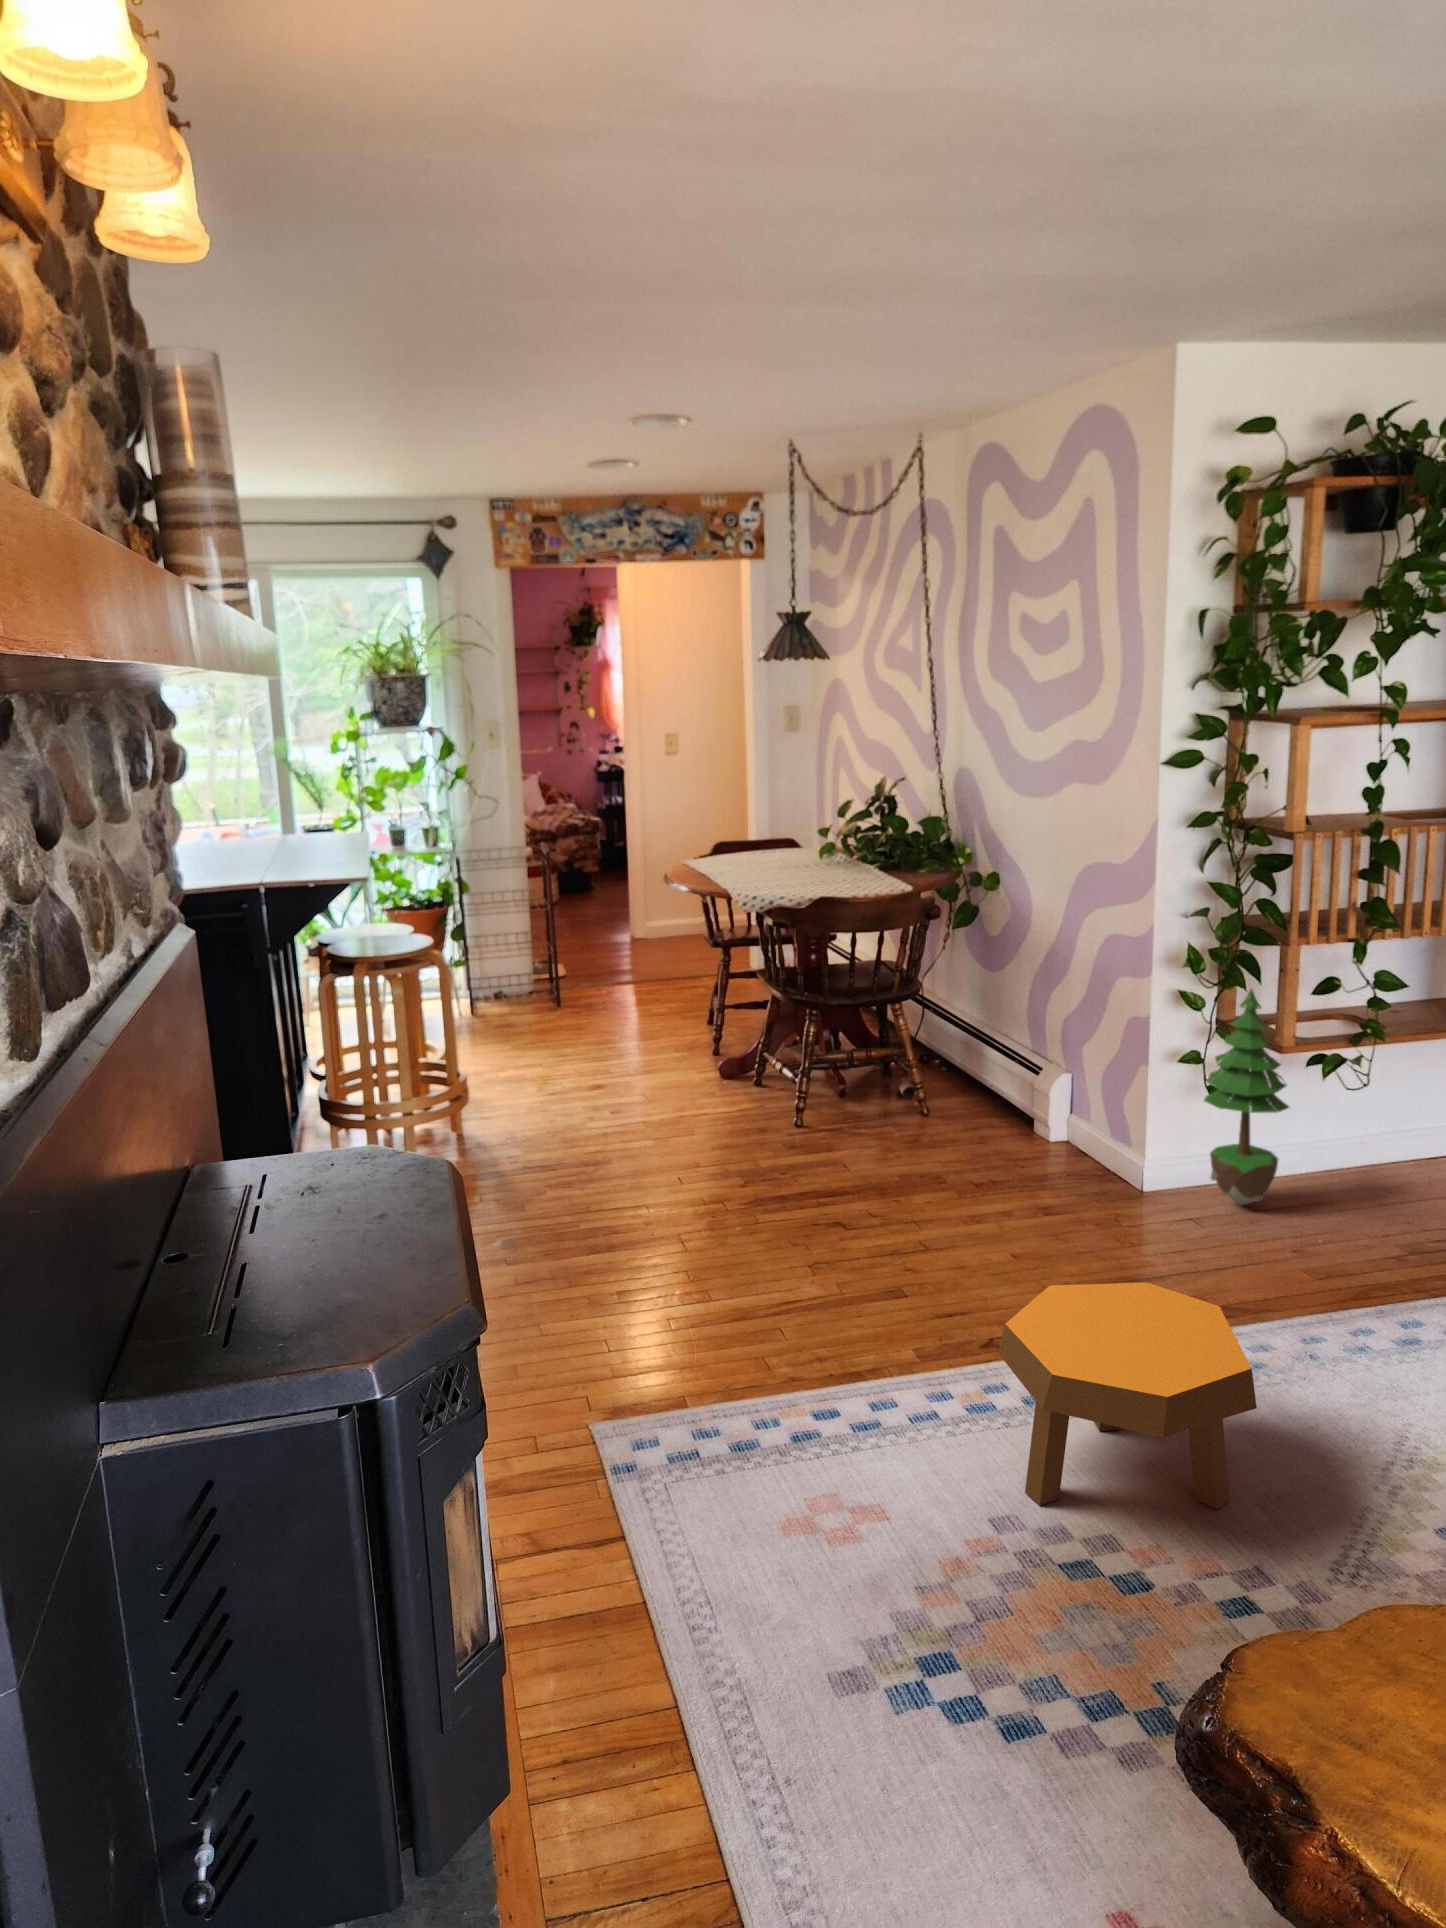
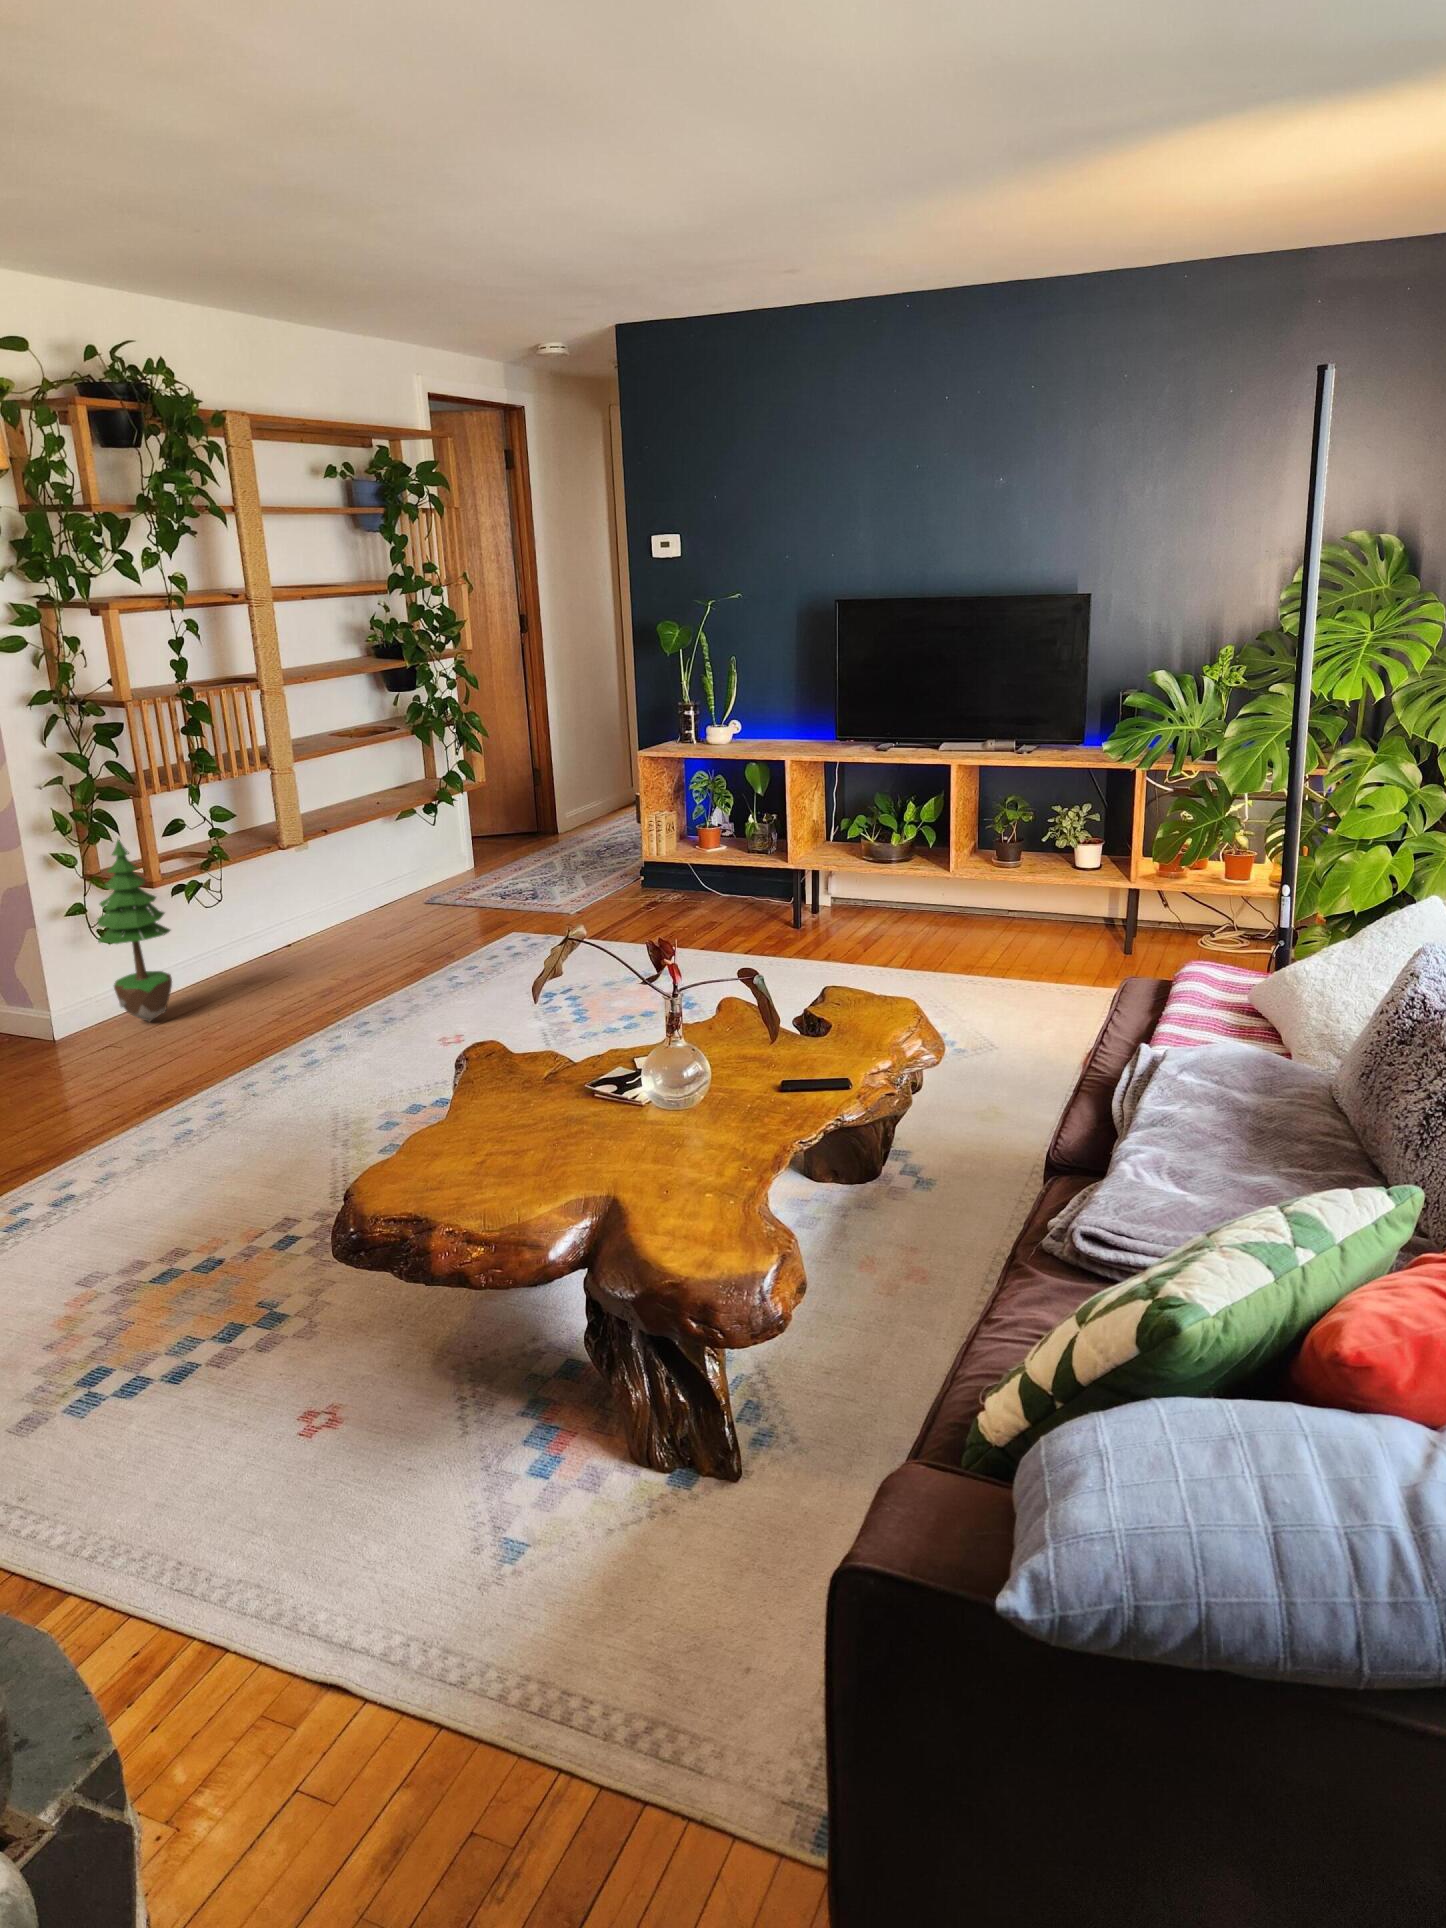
footstool: present [998,1282,1257,1510] -> none [34,1065,254,1258]

